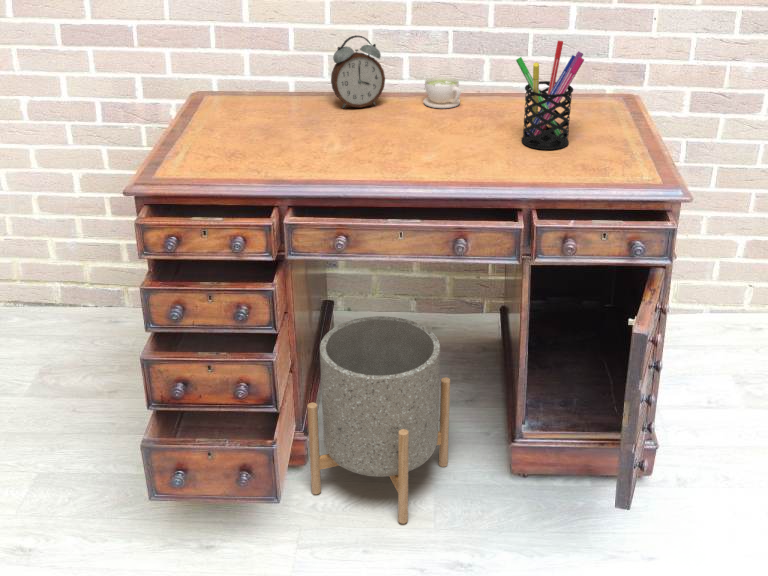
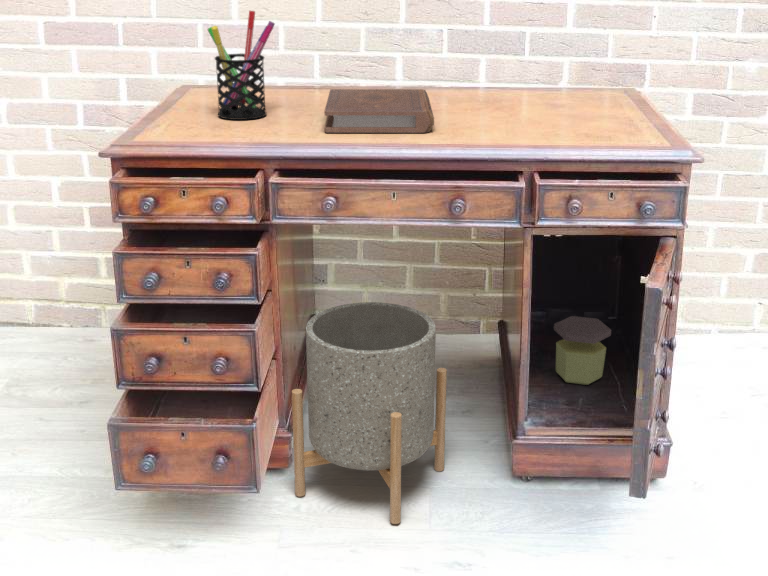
alarm clock: present [331,35,385,108] -> none [322,21,378,97]
pen holder: present [516,41,584,150] -> present [208,11,275,120]
coffee cup: present [424,77,461,108] -> none [417,69,456,98]
book: none [335,109,439,166] -> present [324,89,434,133]
jar: none [551,317,605,383] -> present [554,316,611,385]

